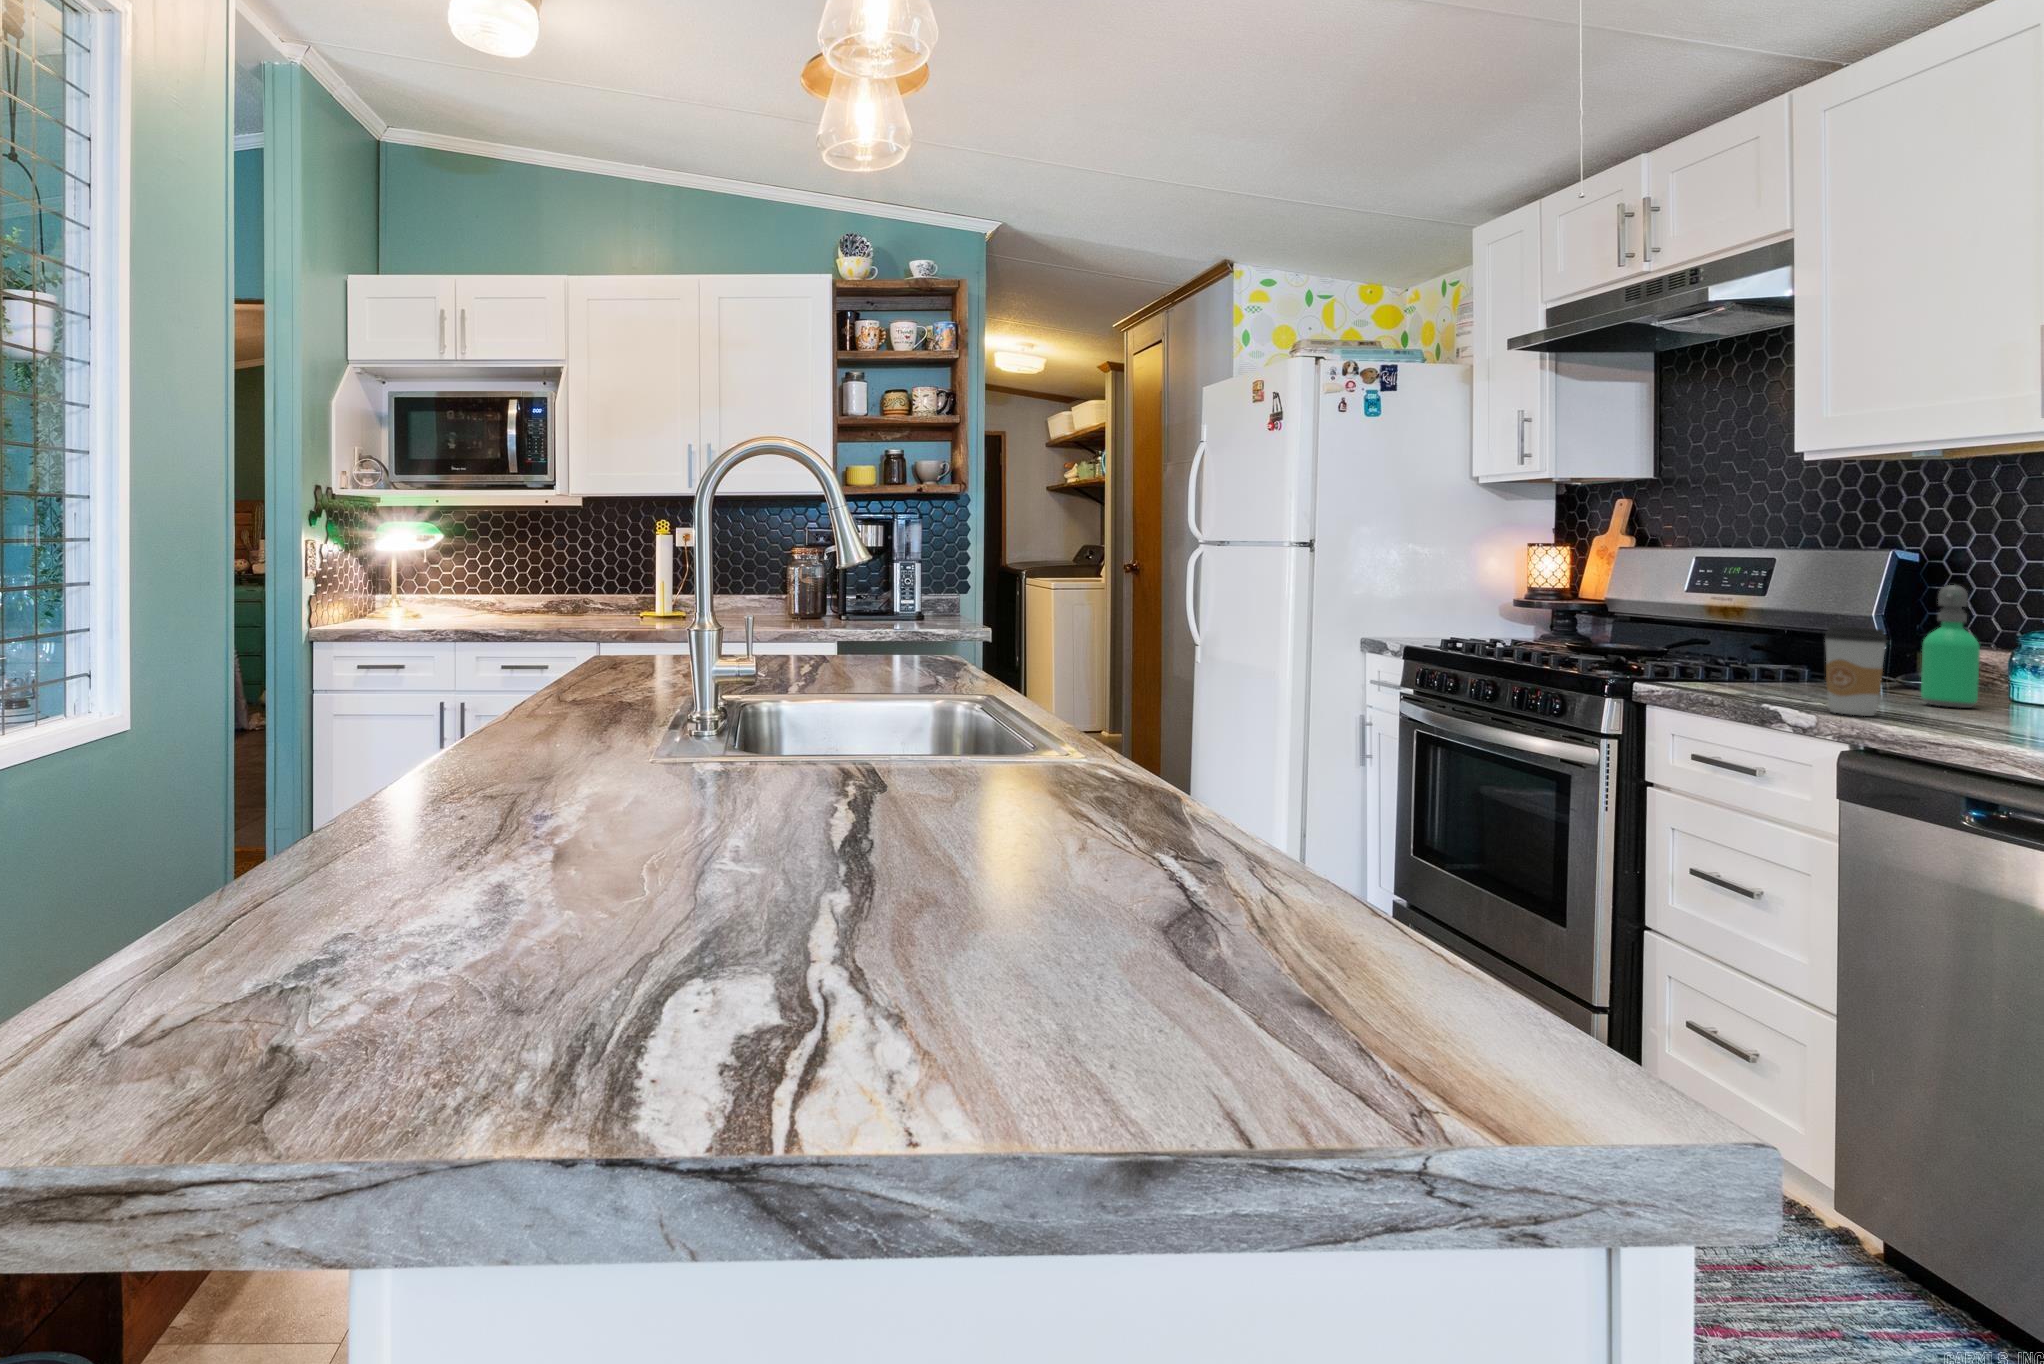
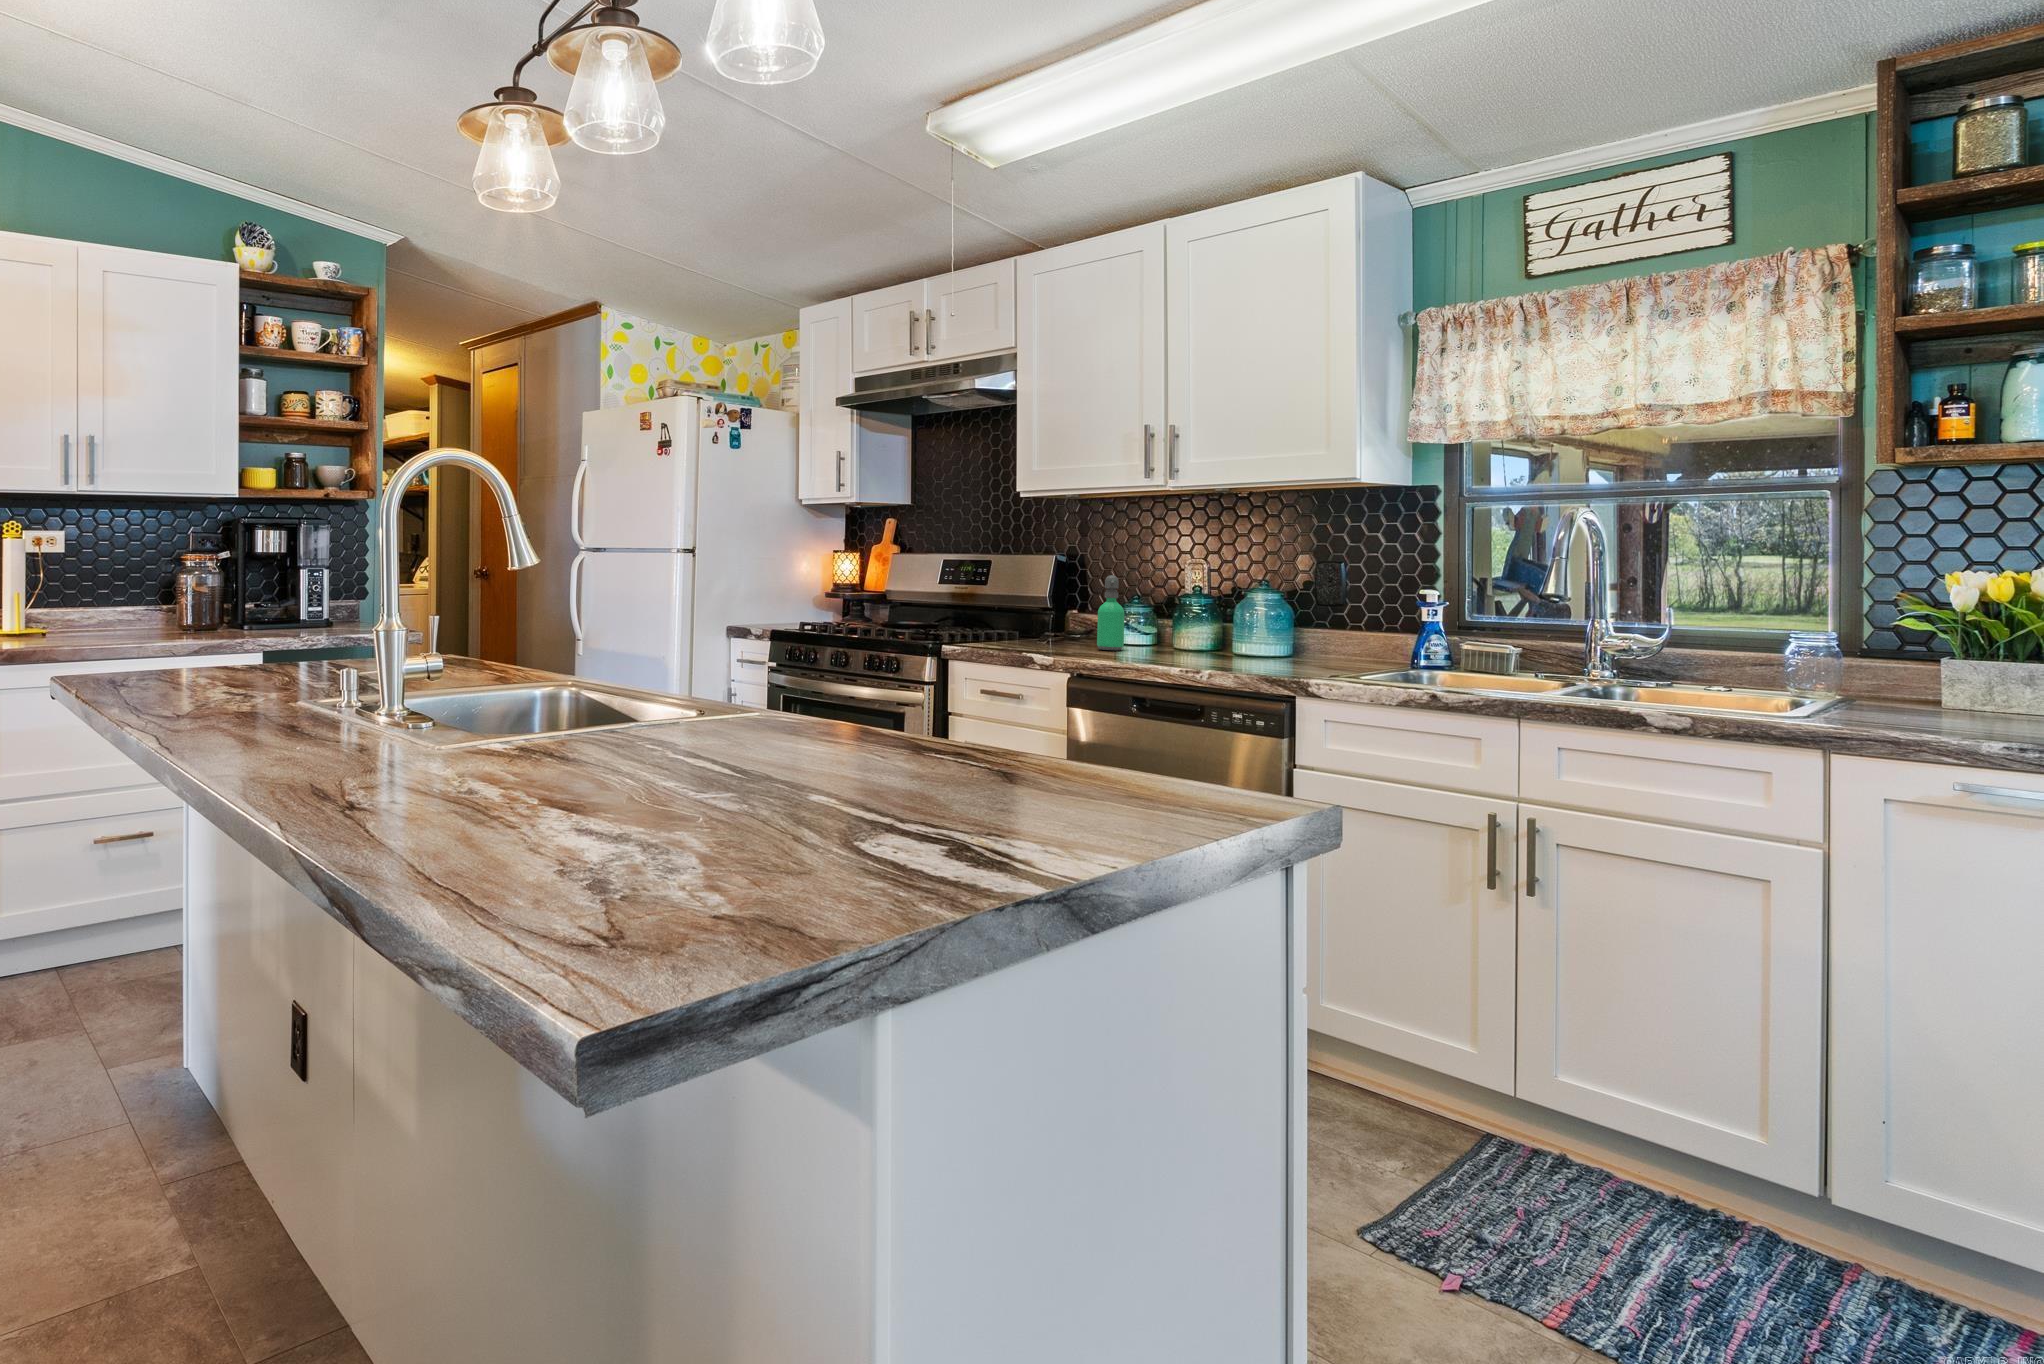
coffee cup: present [1825,626,1886,716] -> none [1064,602,1095,658]

